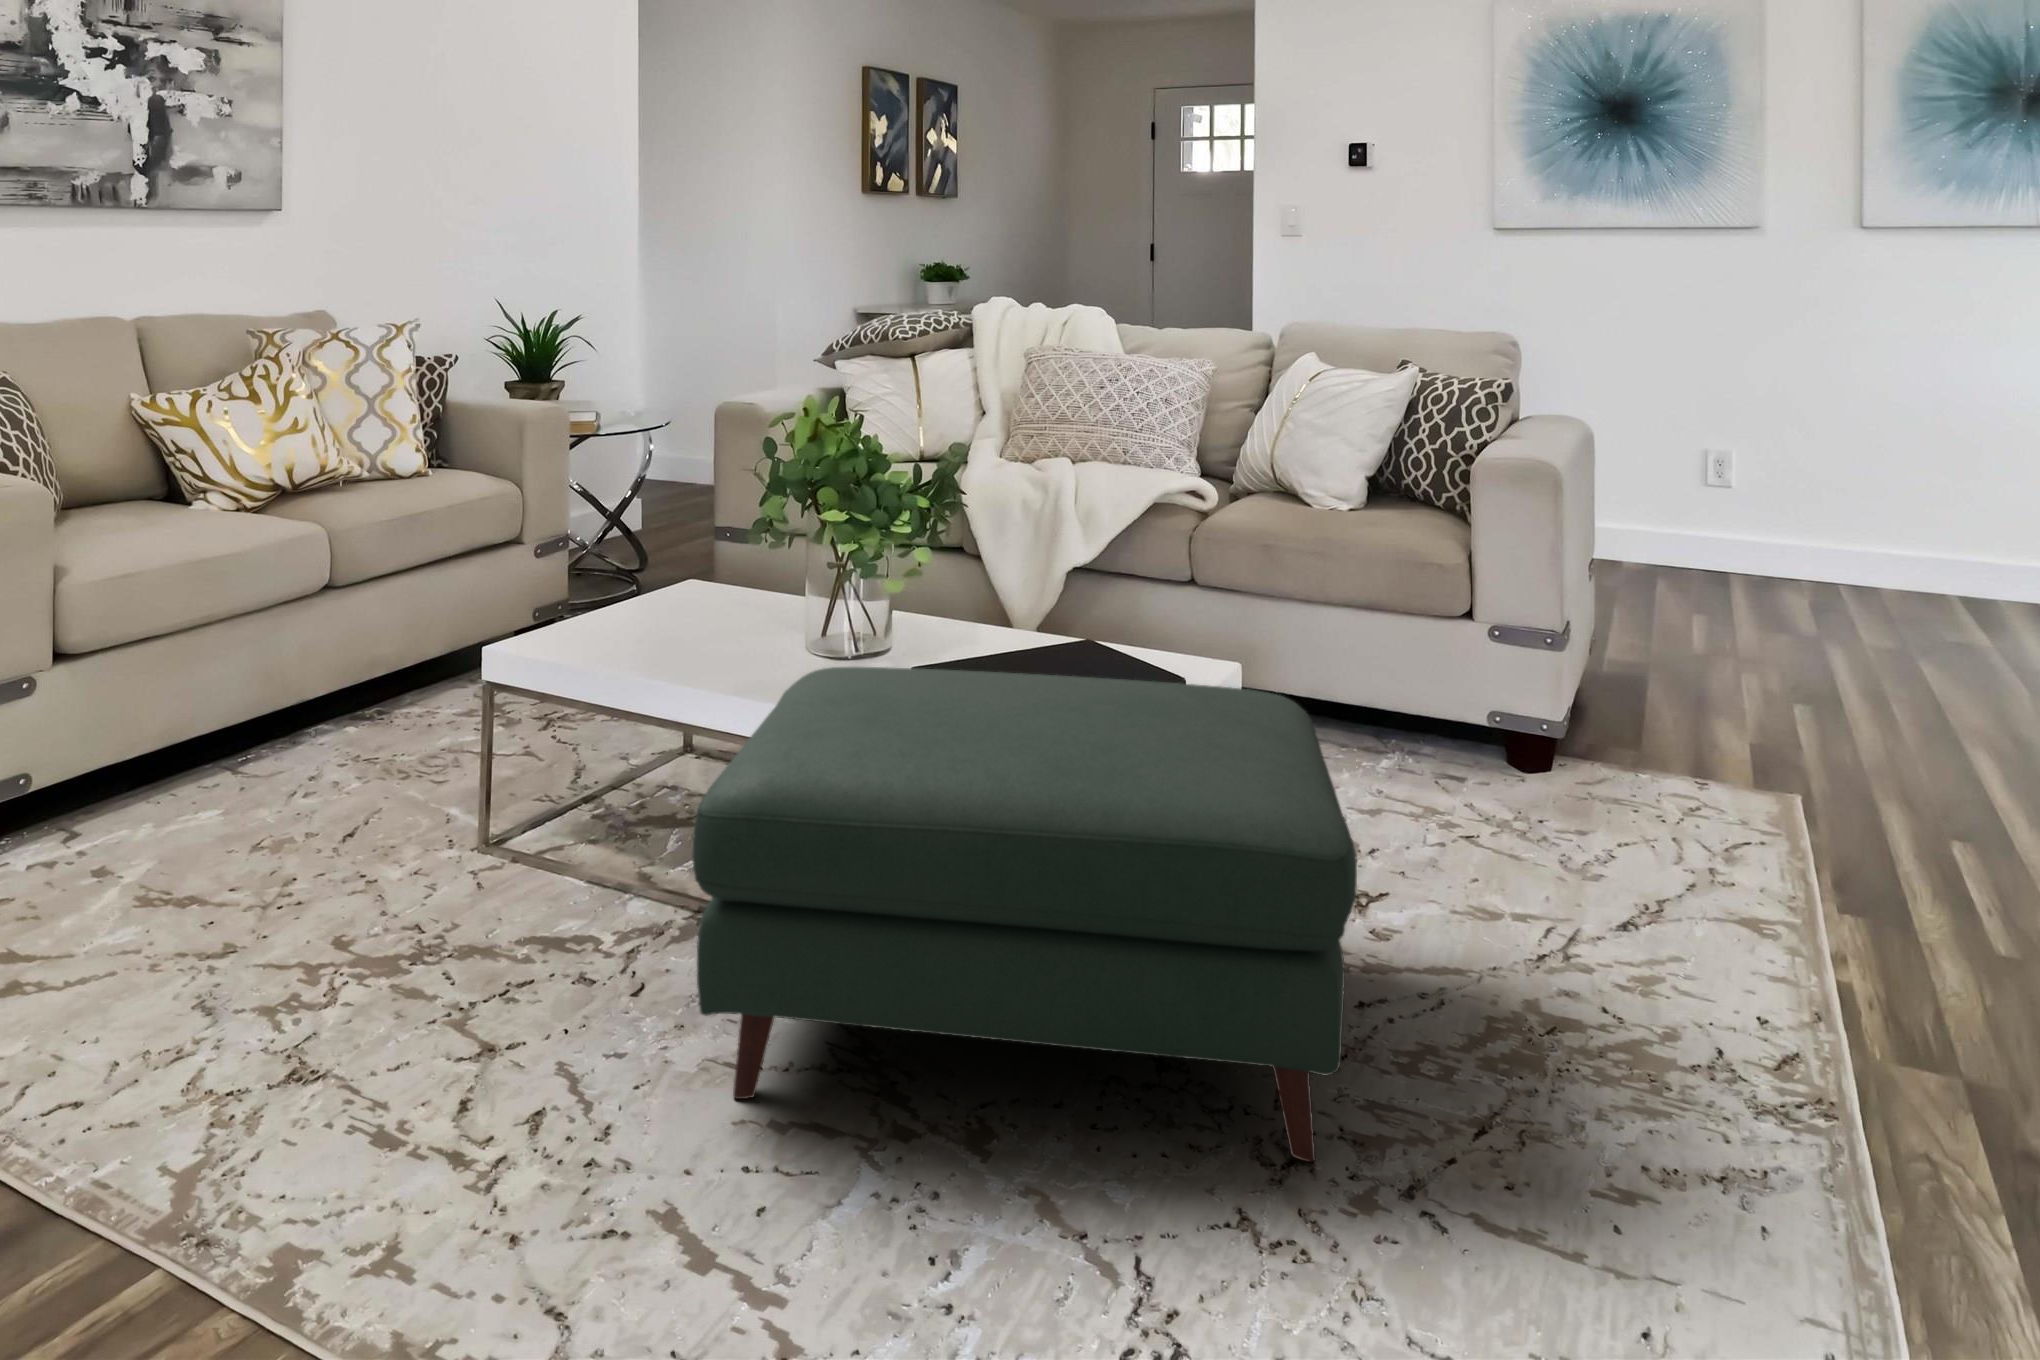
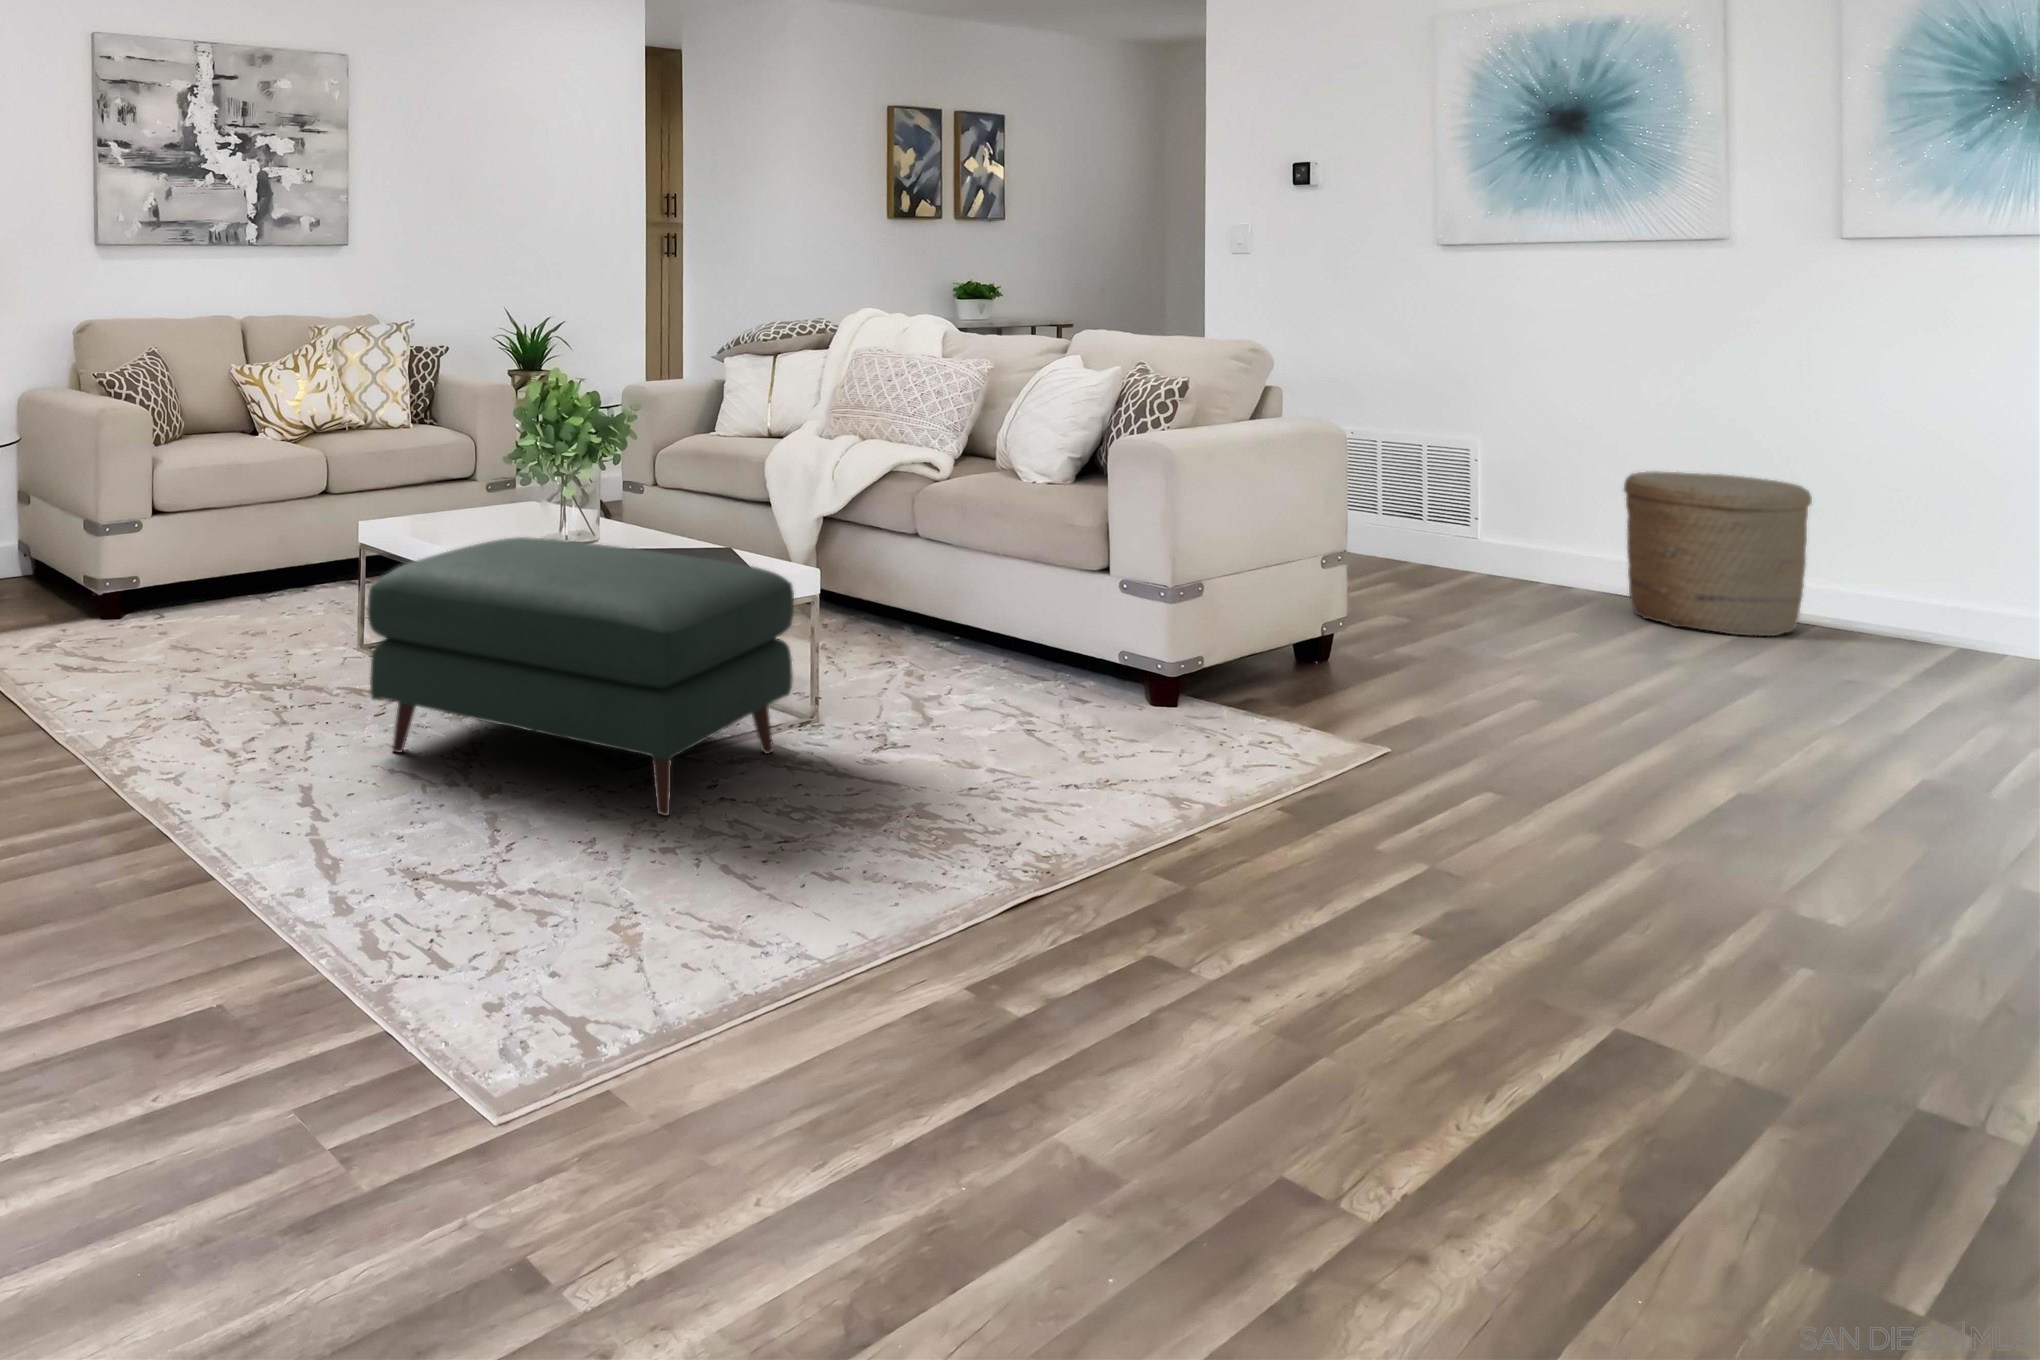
woven basket: none [1730,448,1900,608] -> present [1624,471,1812,636]

